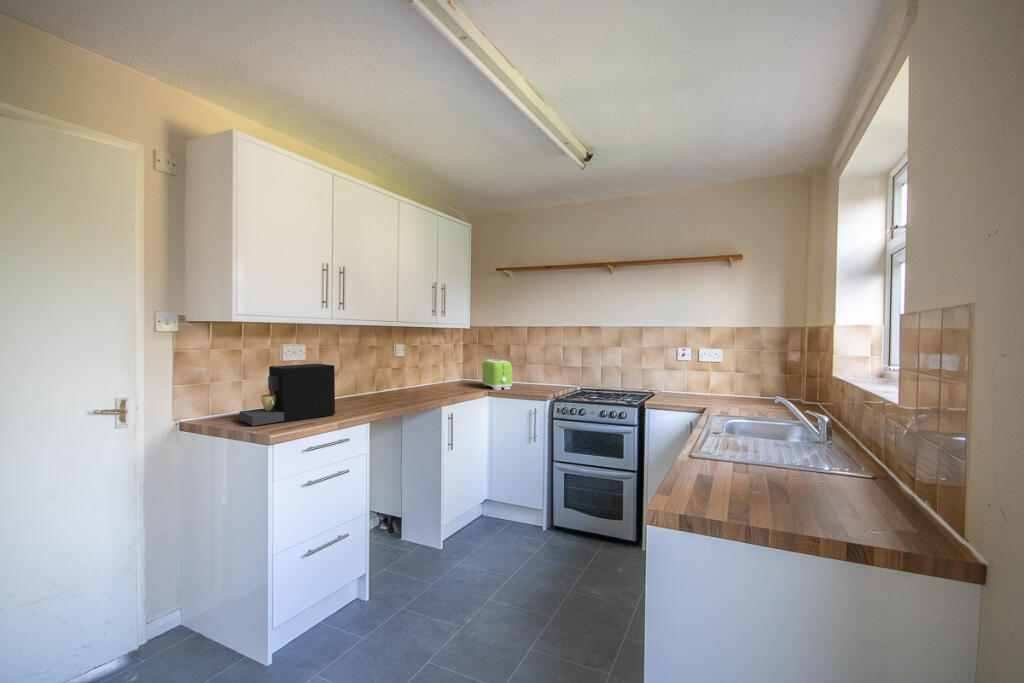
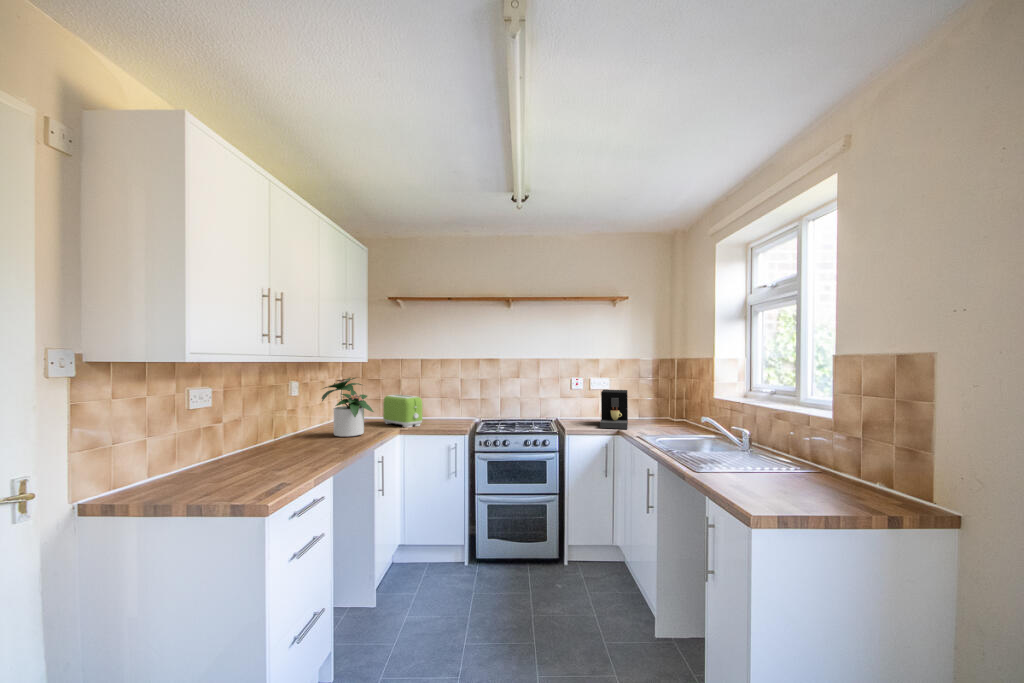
potted plant: none [410,341,456,394] -> present [322,378,374,437]
coffee maker: present [239,364,335,426] -> present [600,390,628,429]

